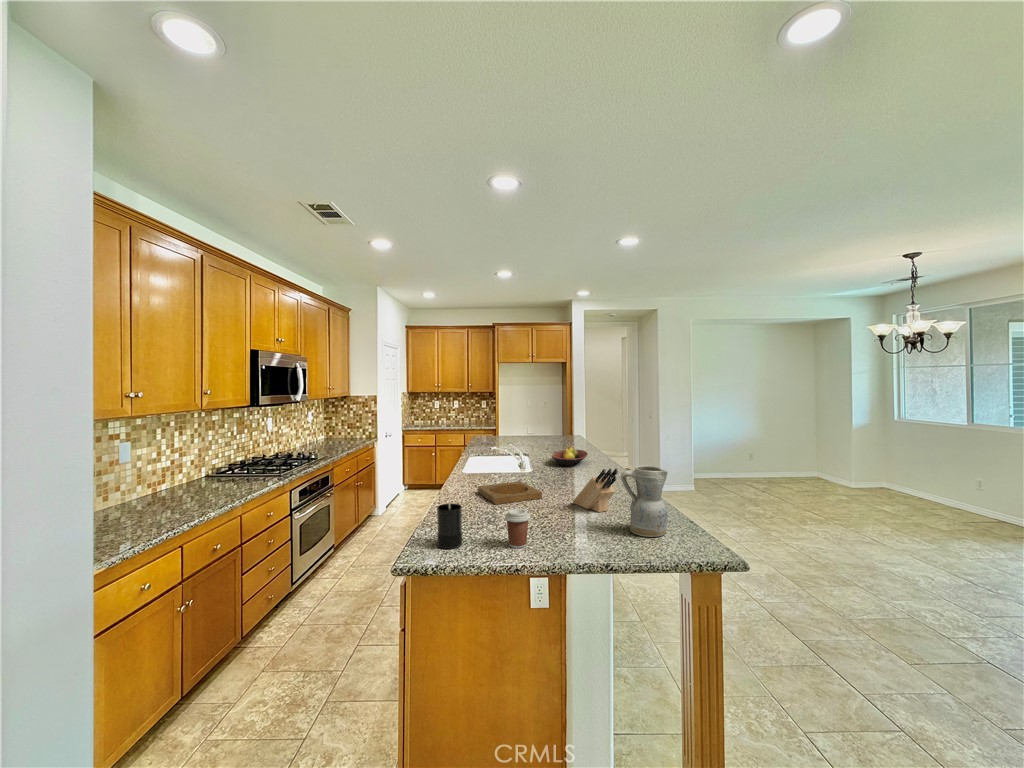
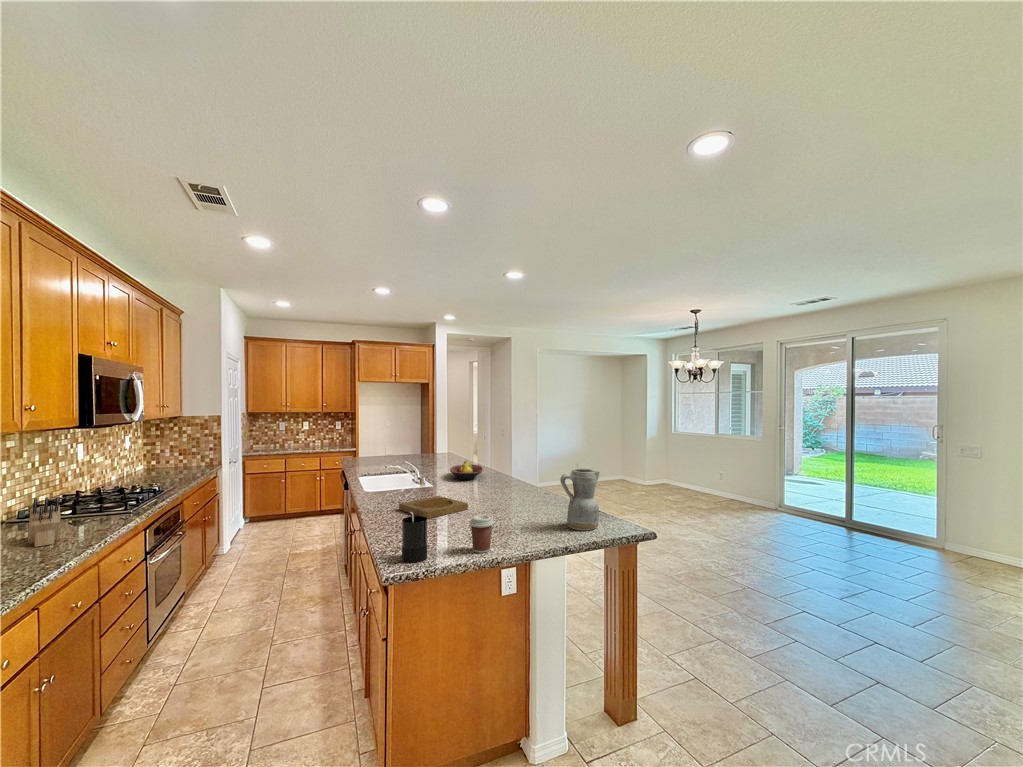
knife block: present [573,468,618,512] -> present [28,497,60,547]

